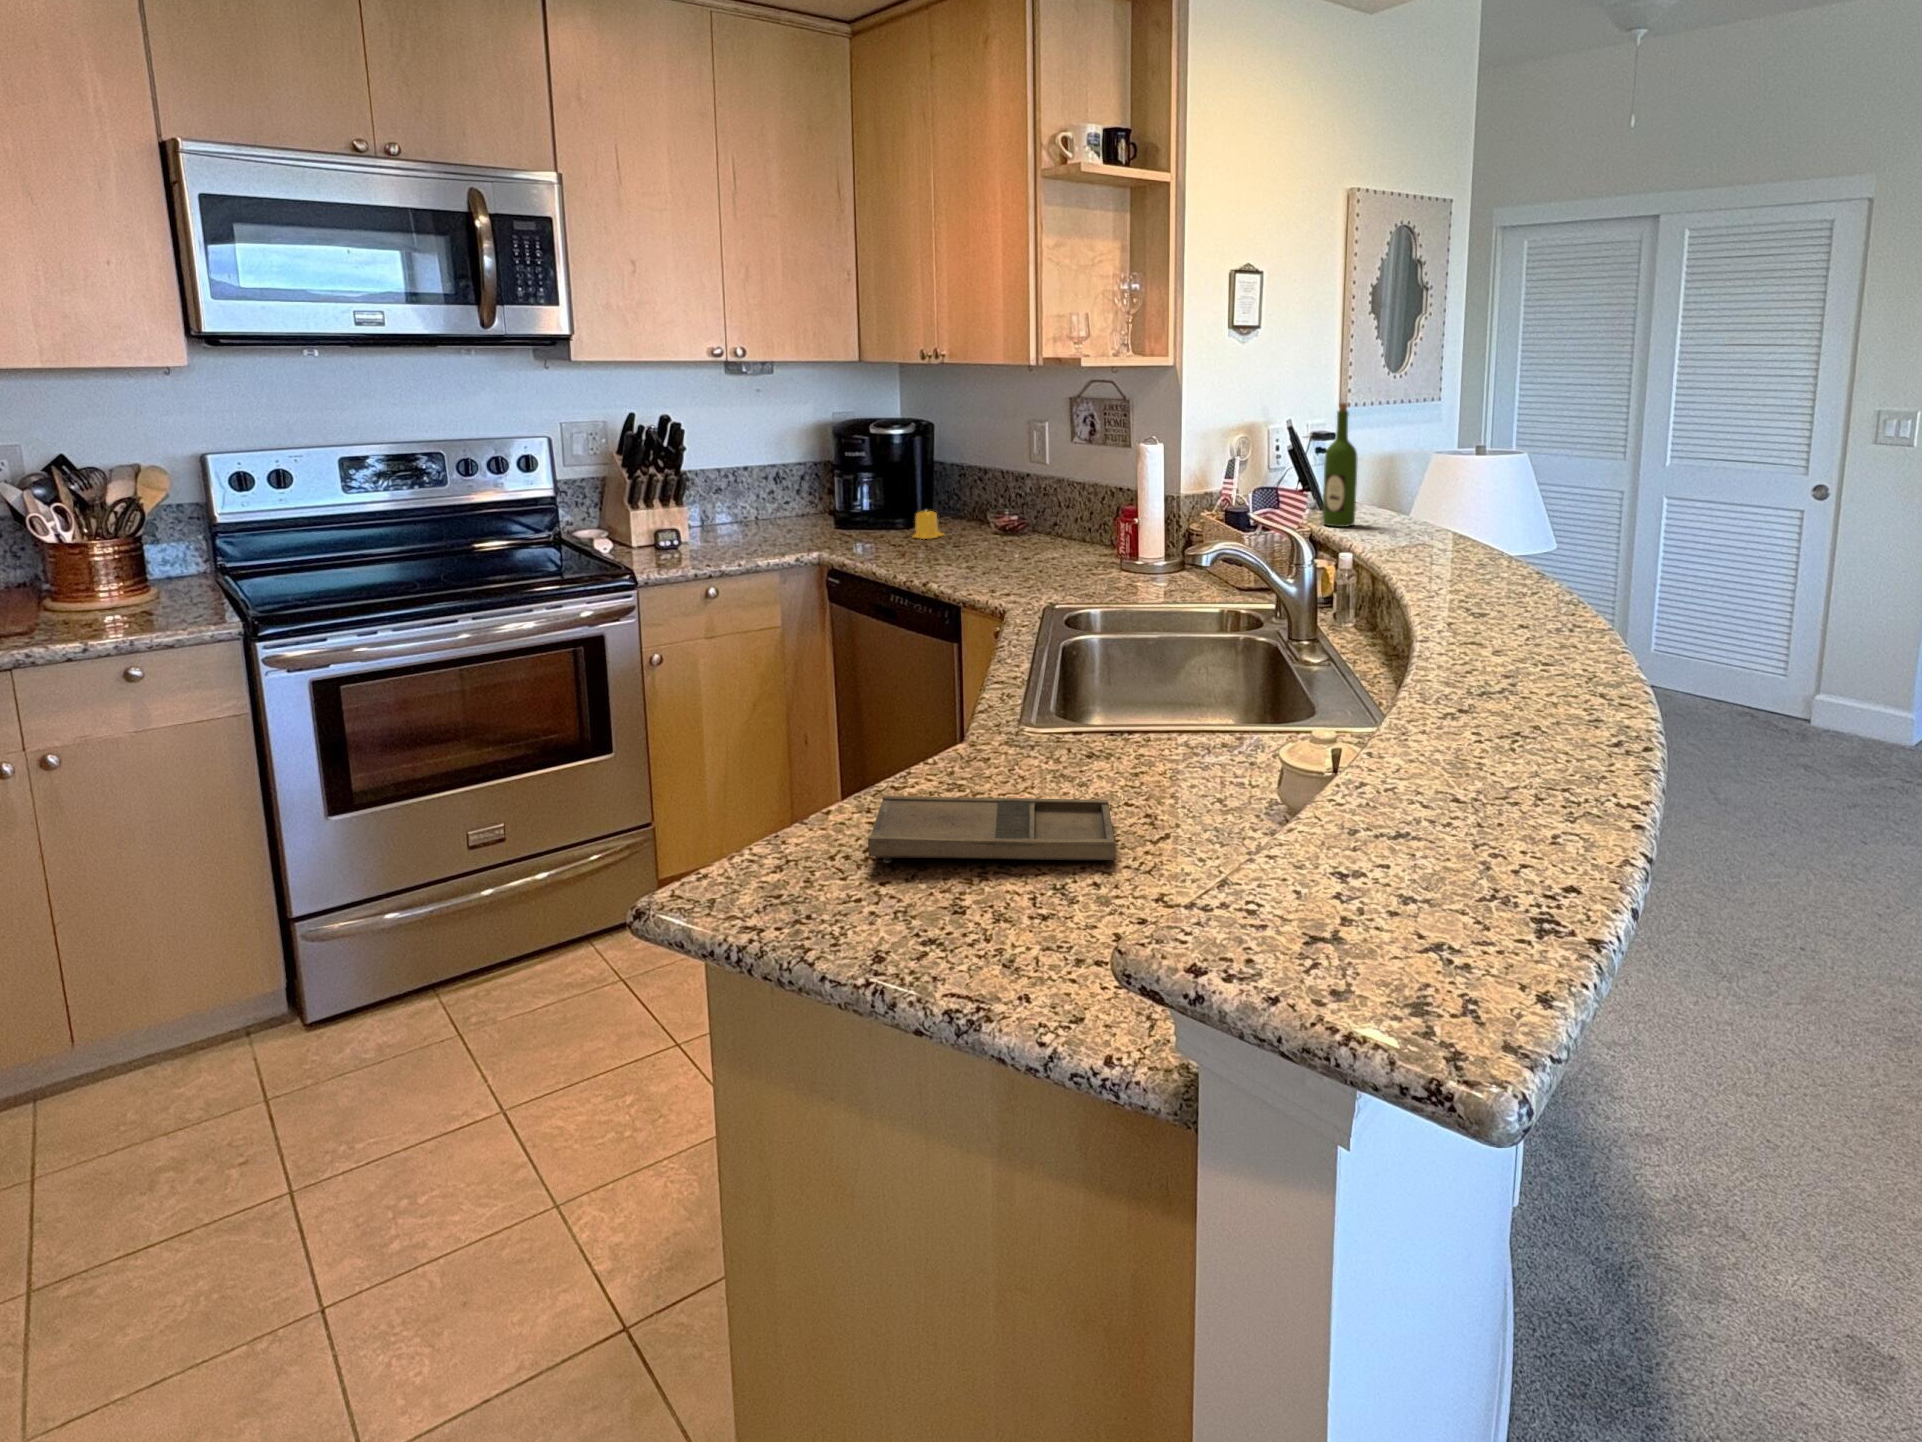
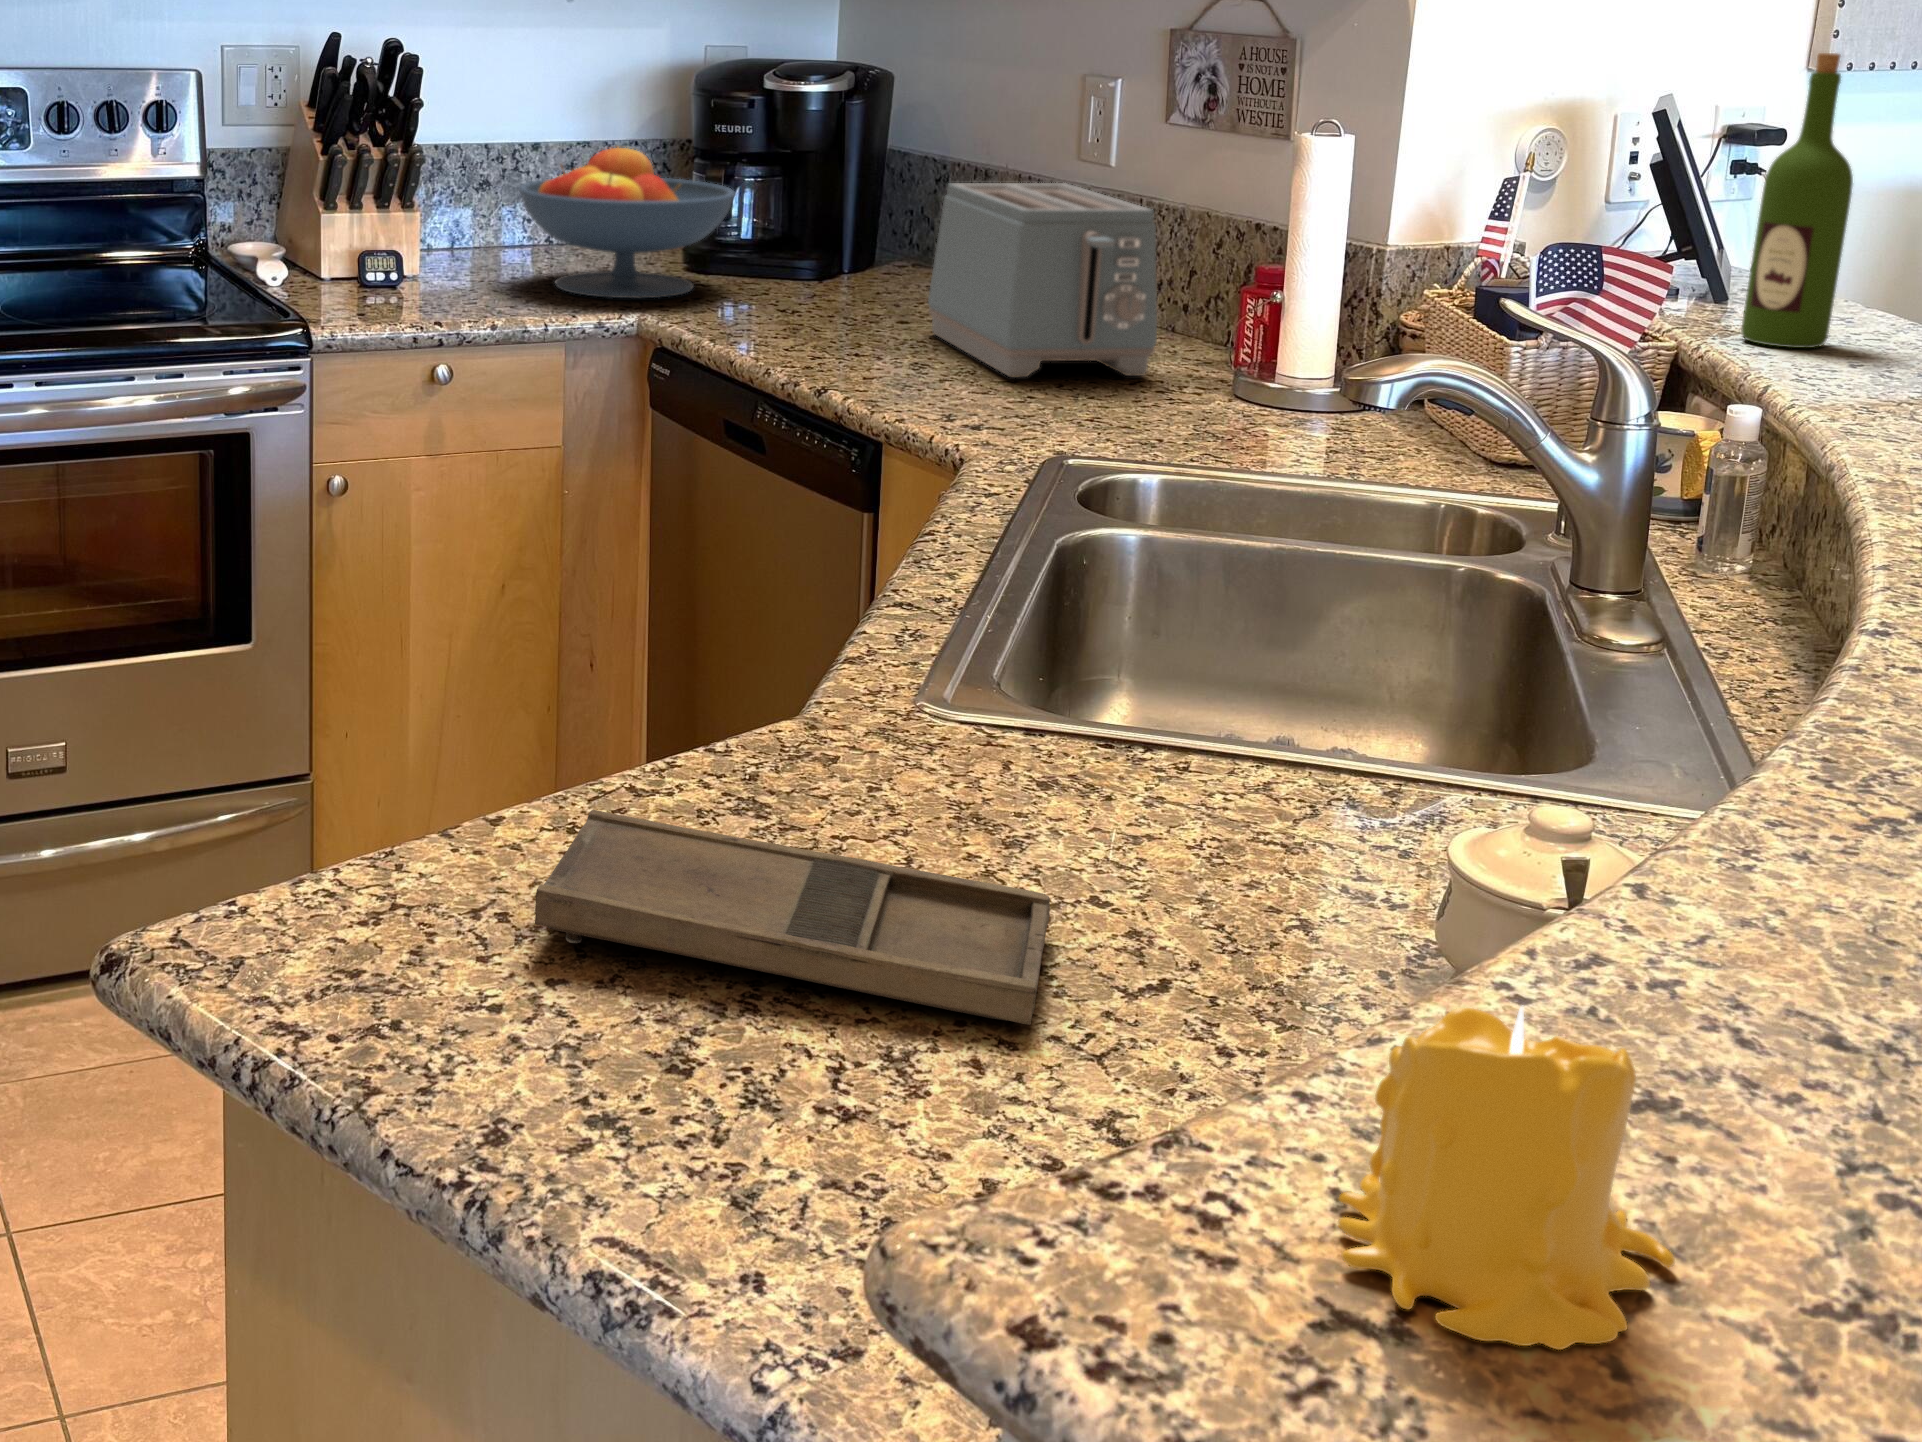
fruit bowl: none [751,467,868,545] -> present [519,147,736,298]
toaster: none [971,474,1082,568] -> present [928,183,1157,377]
candle: present [914,511,943,539] -> present [1338,1007,1675,1350]

